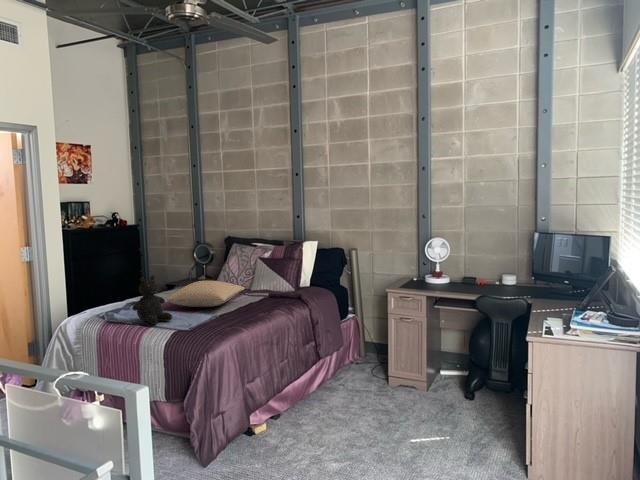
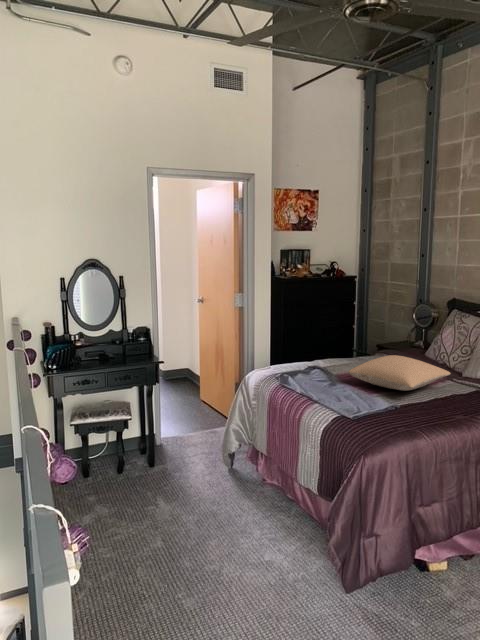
teddy bear: present [132,275,172,325] -> none [302,344,344,401]

